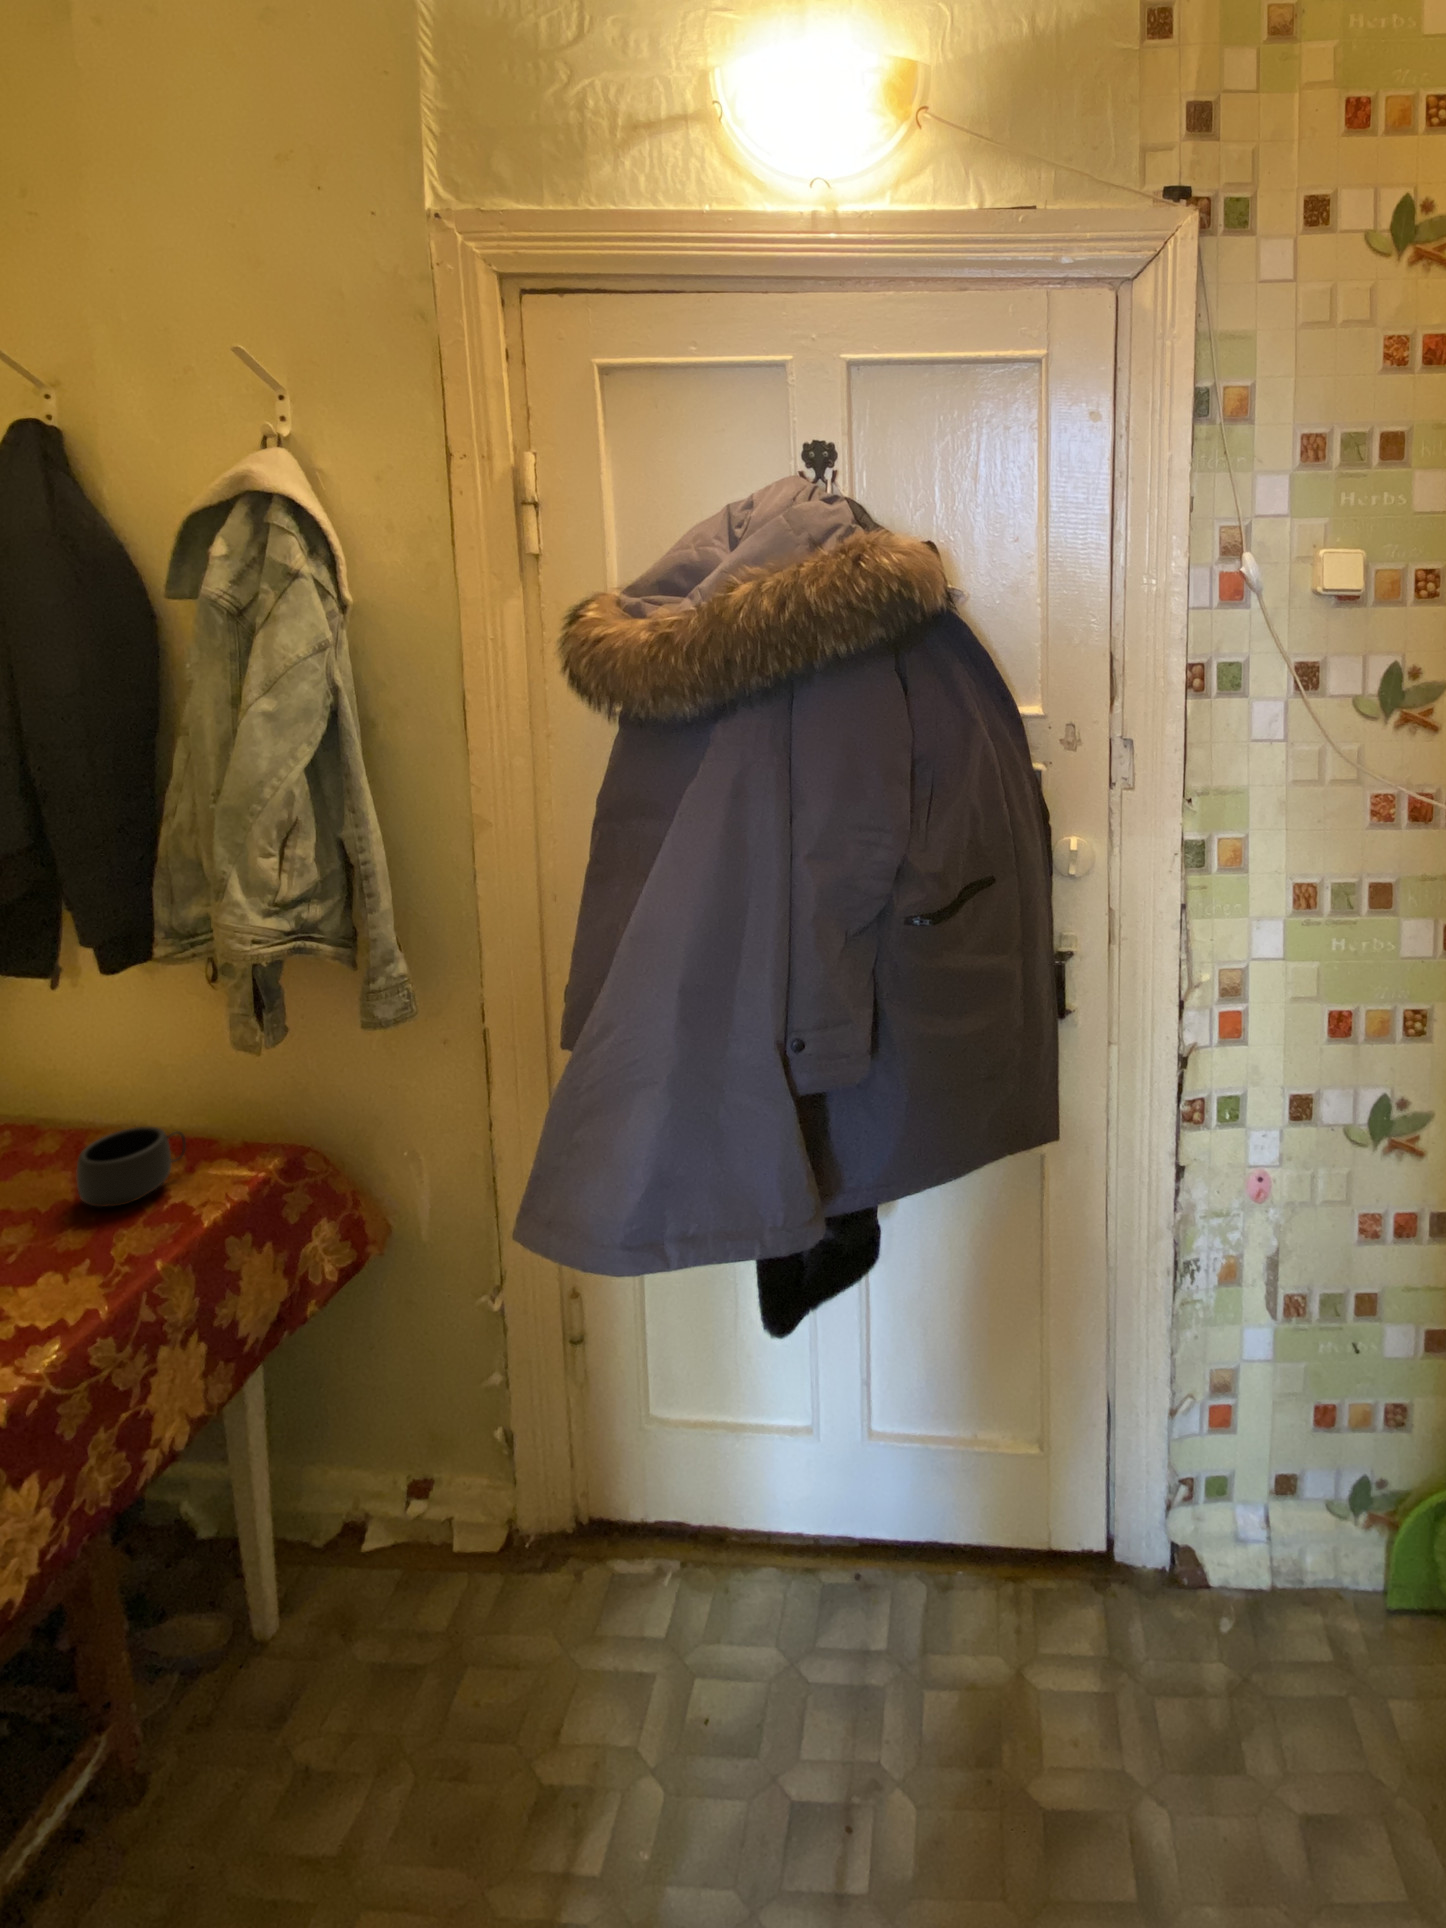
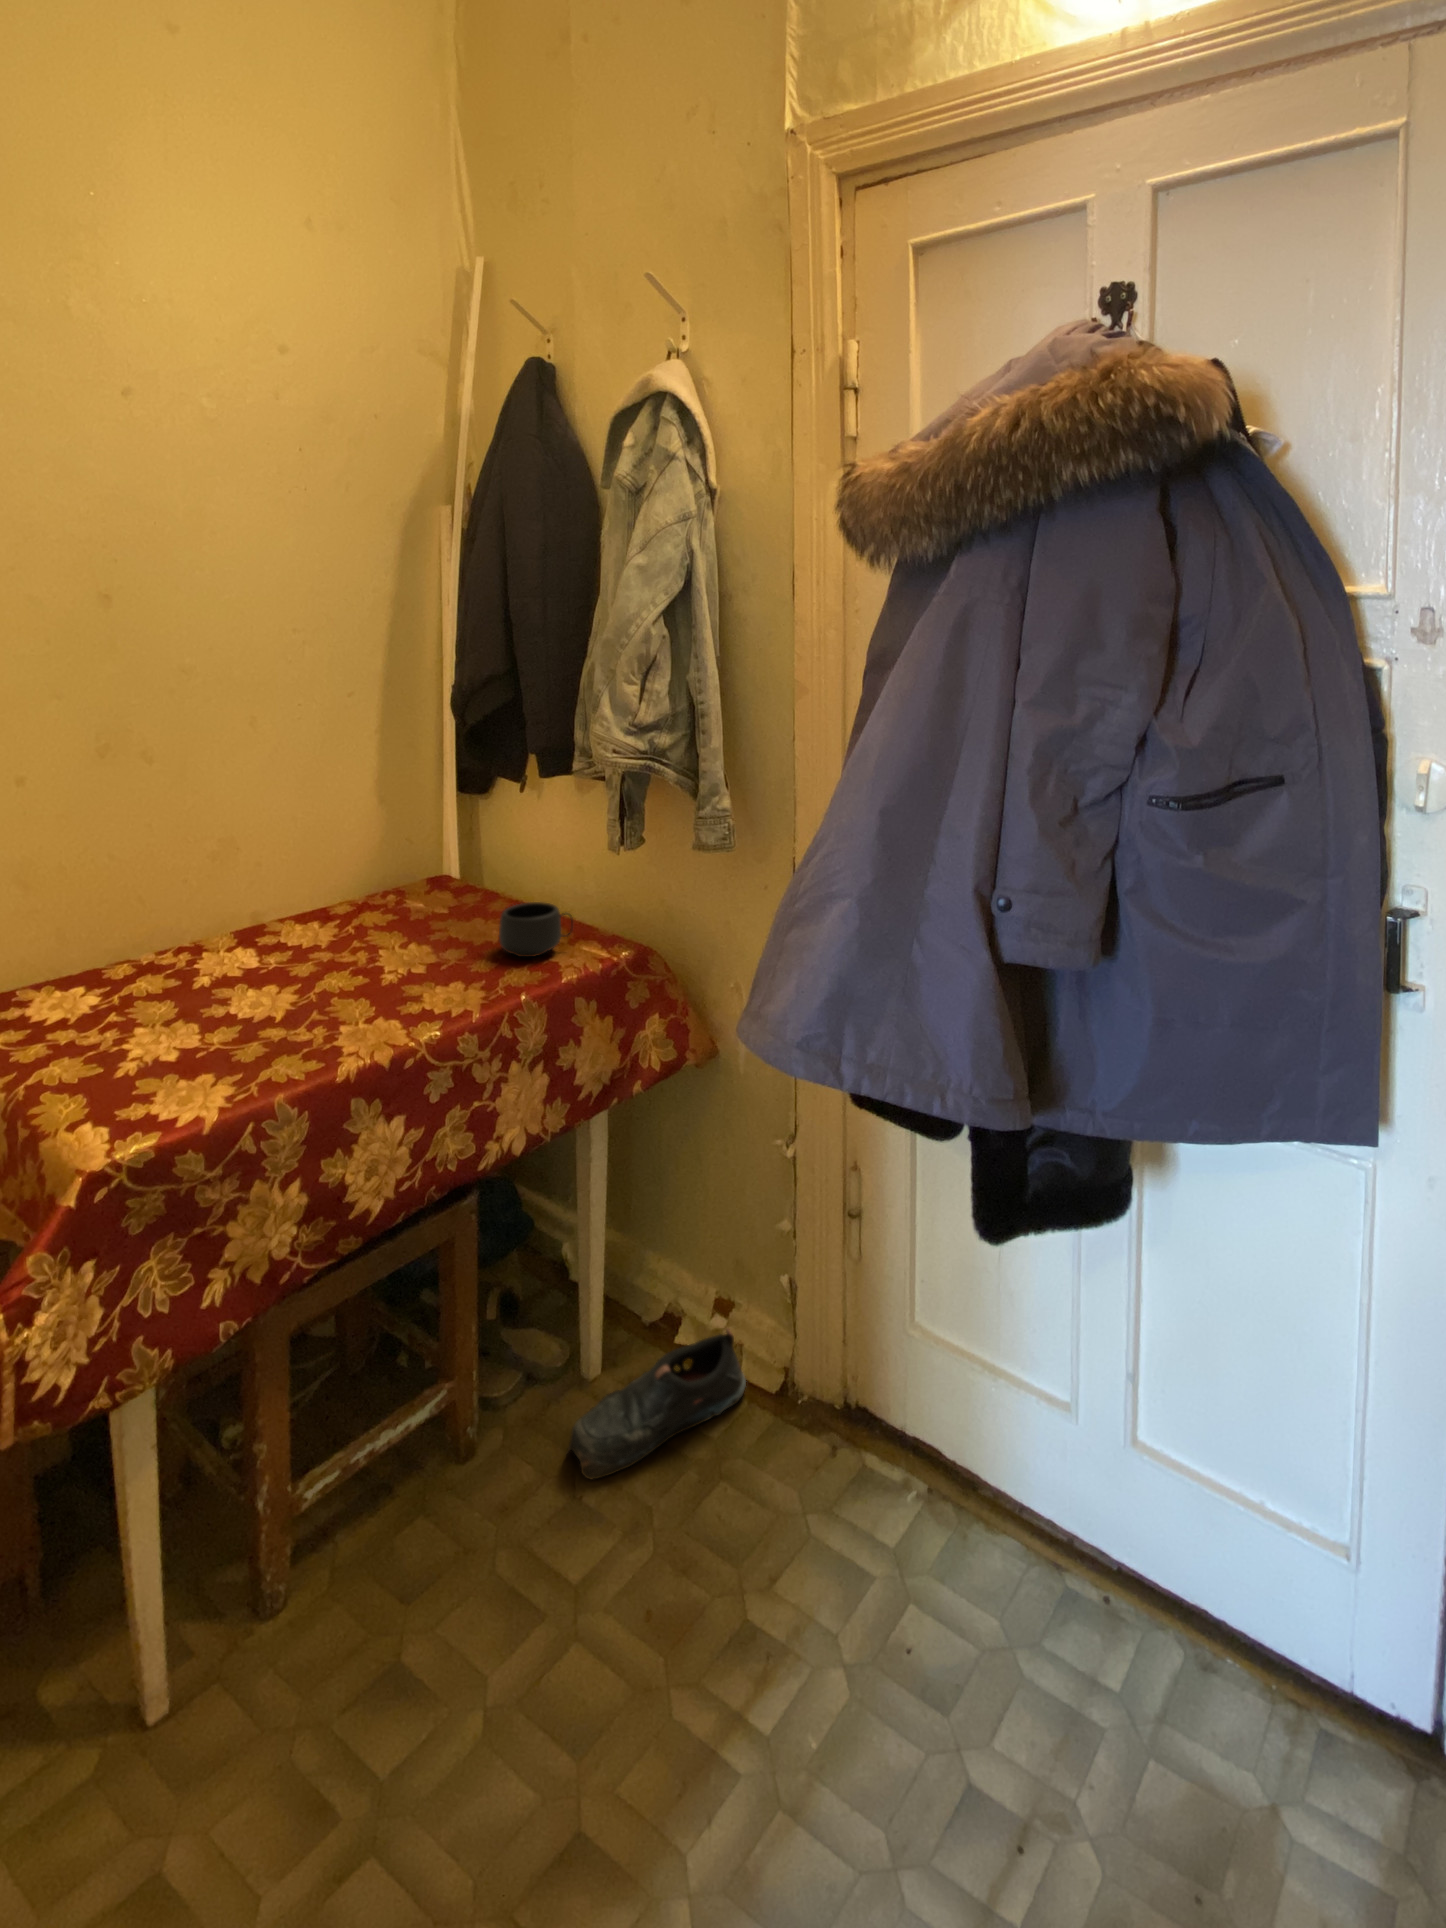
shoe: none [264,1519,469,1765] -> present [566,1329,746,1479]

